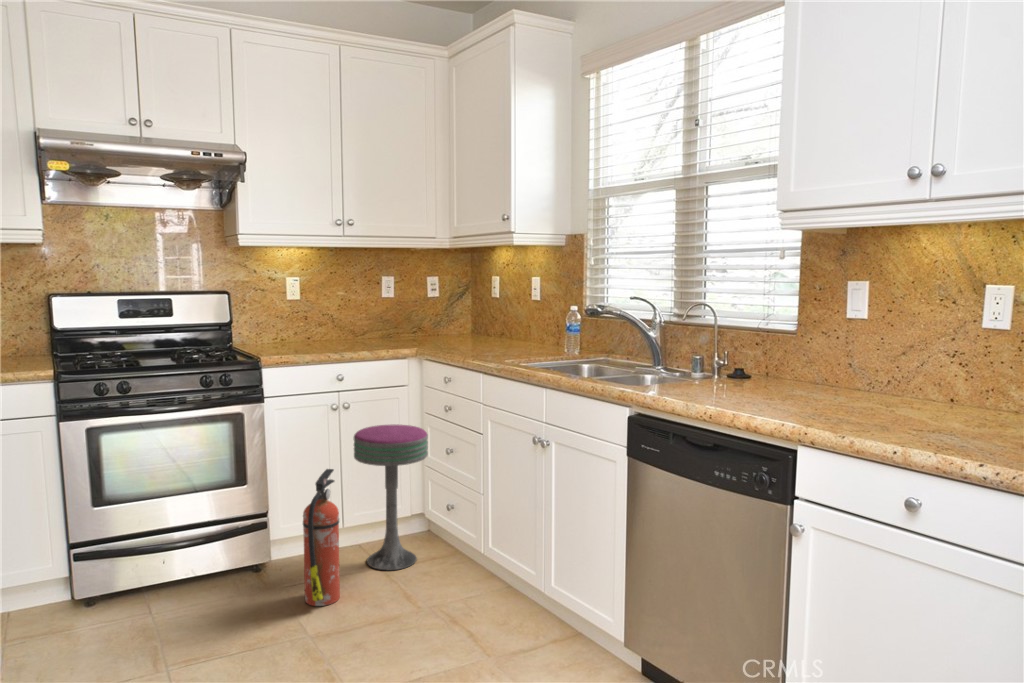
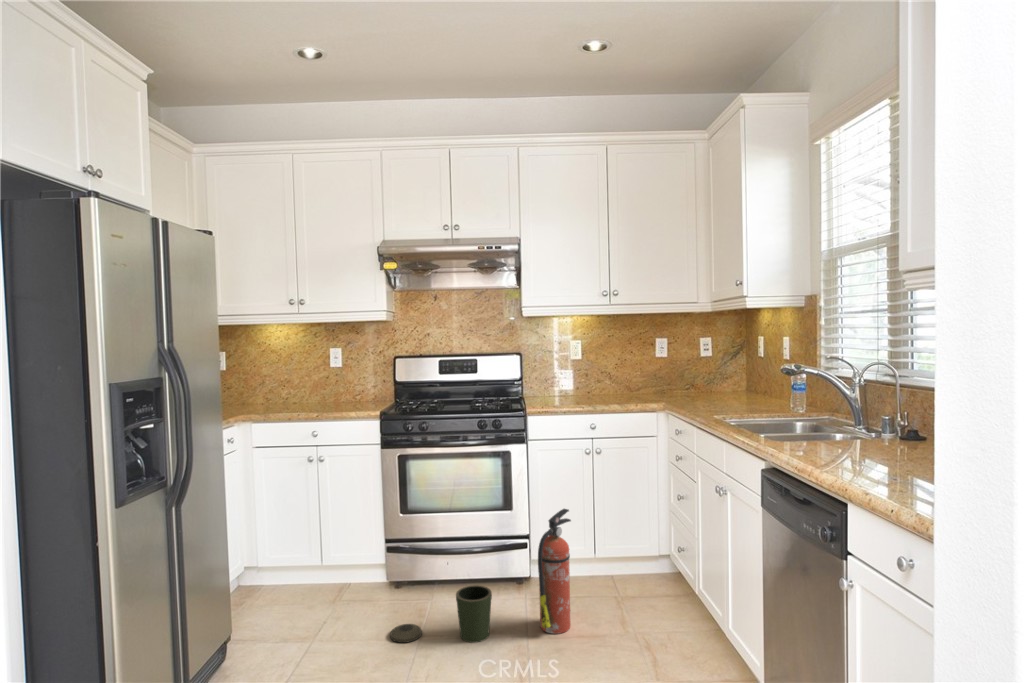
bar stool: present [354,424,428,570] -> none [596,474,666,614]
trash can: none [117,571,254,660] -> present [390,585,492,643]

